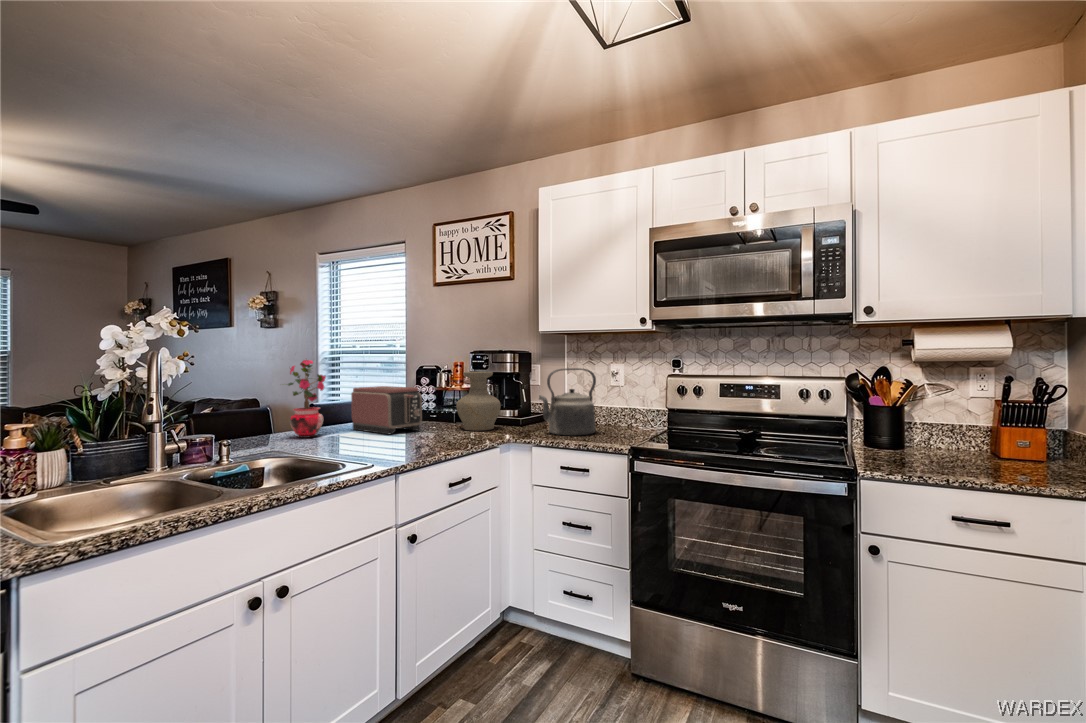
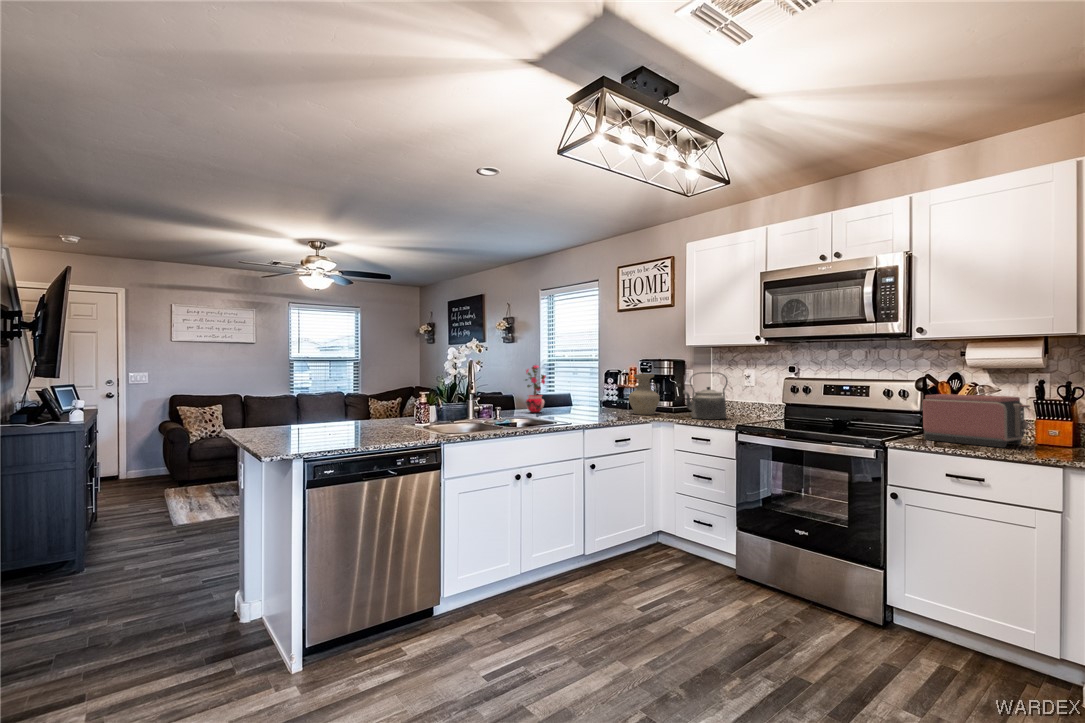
toaster: present [351,386,422,434] -> present [923,394,1030,448]

